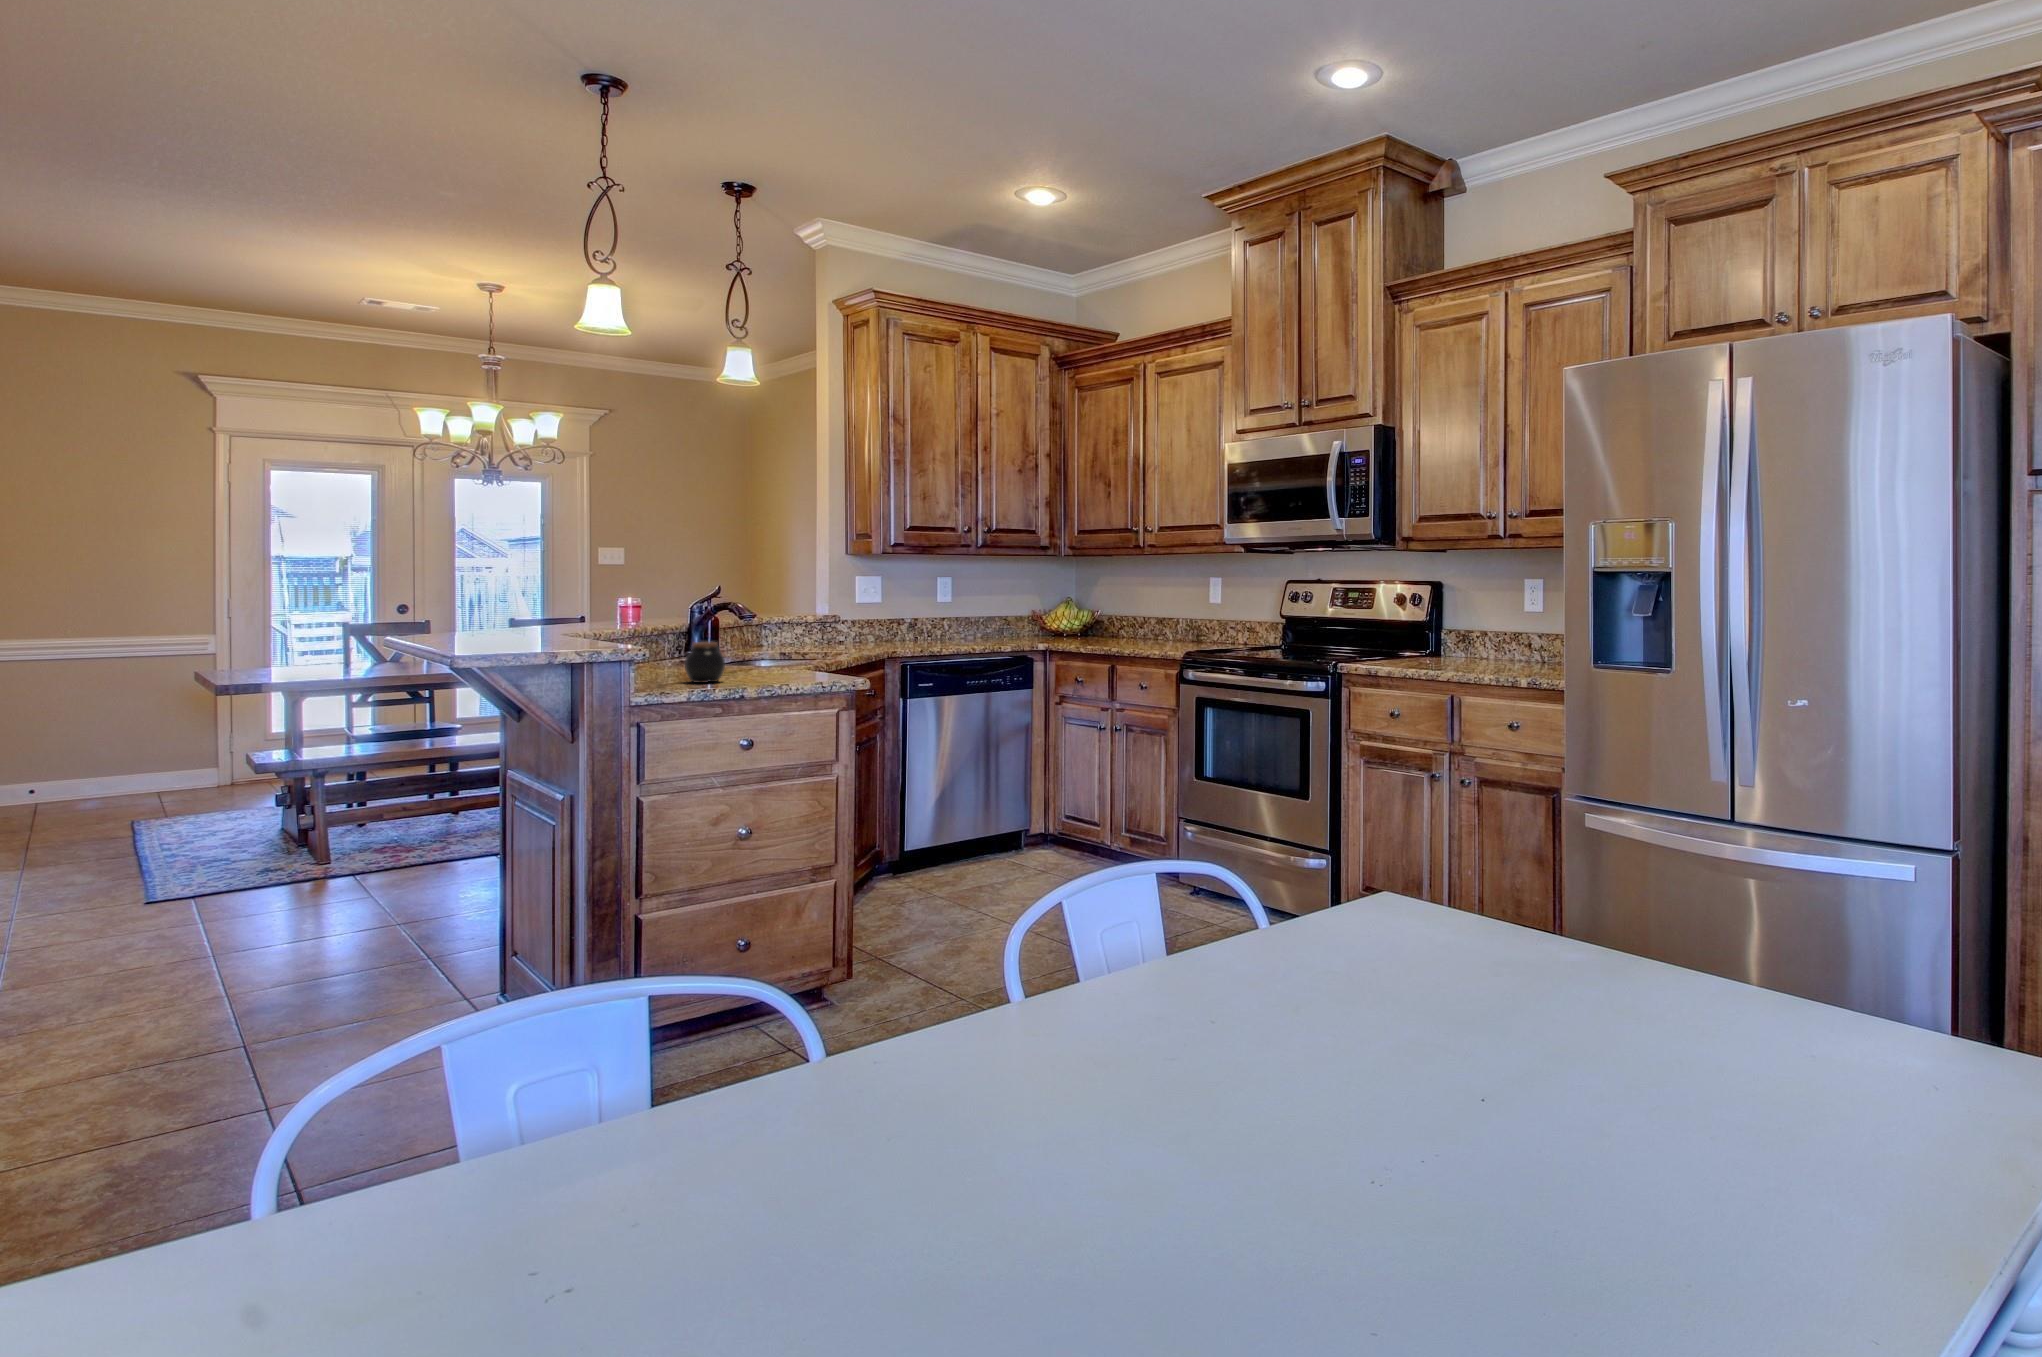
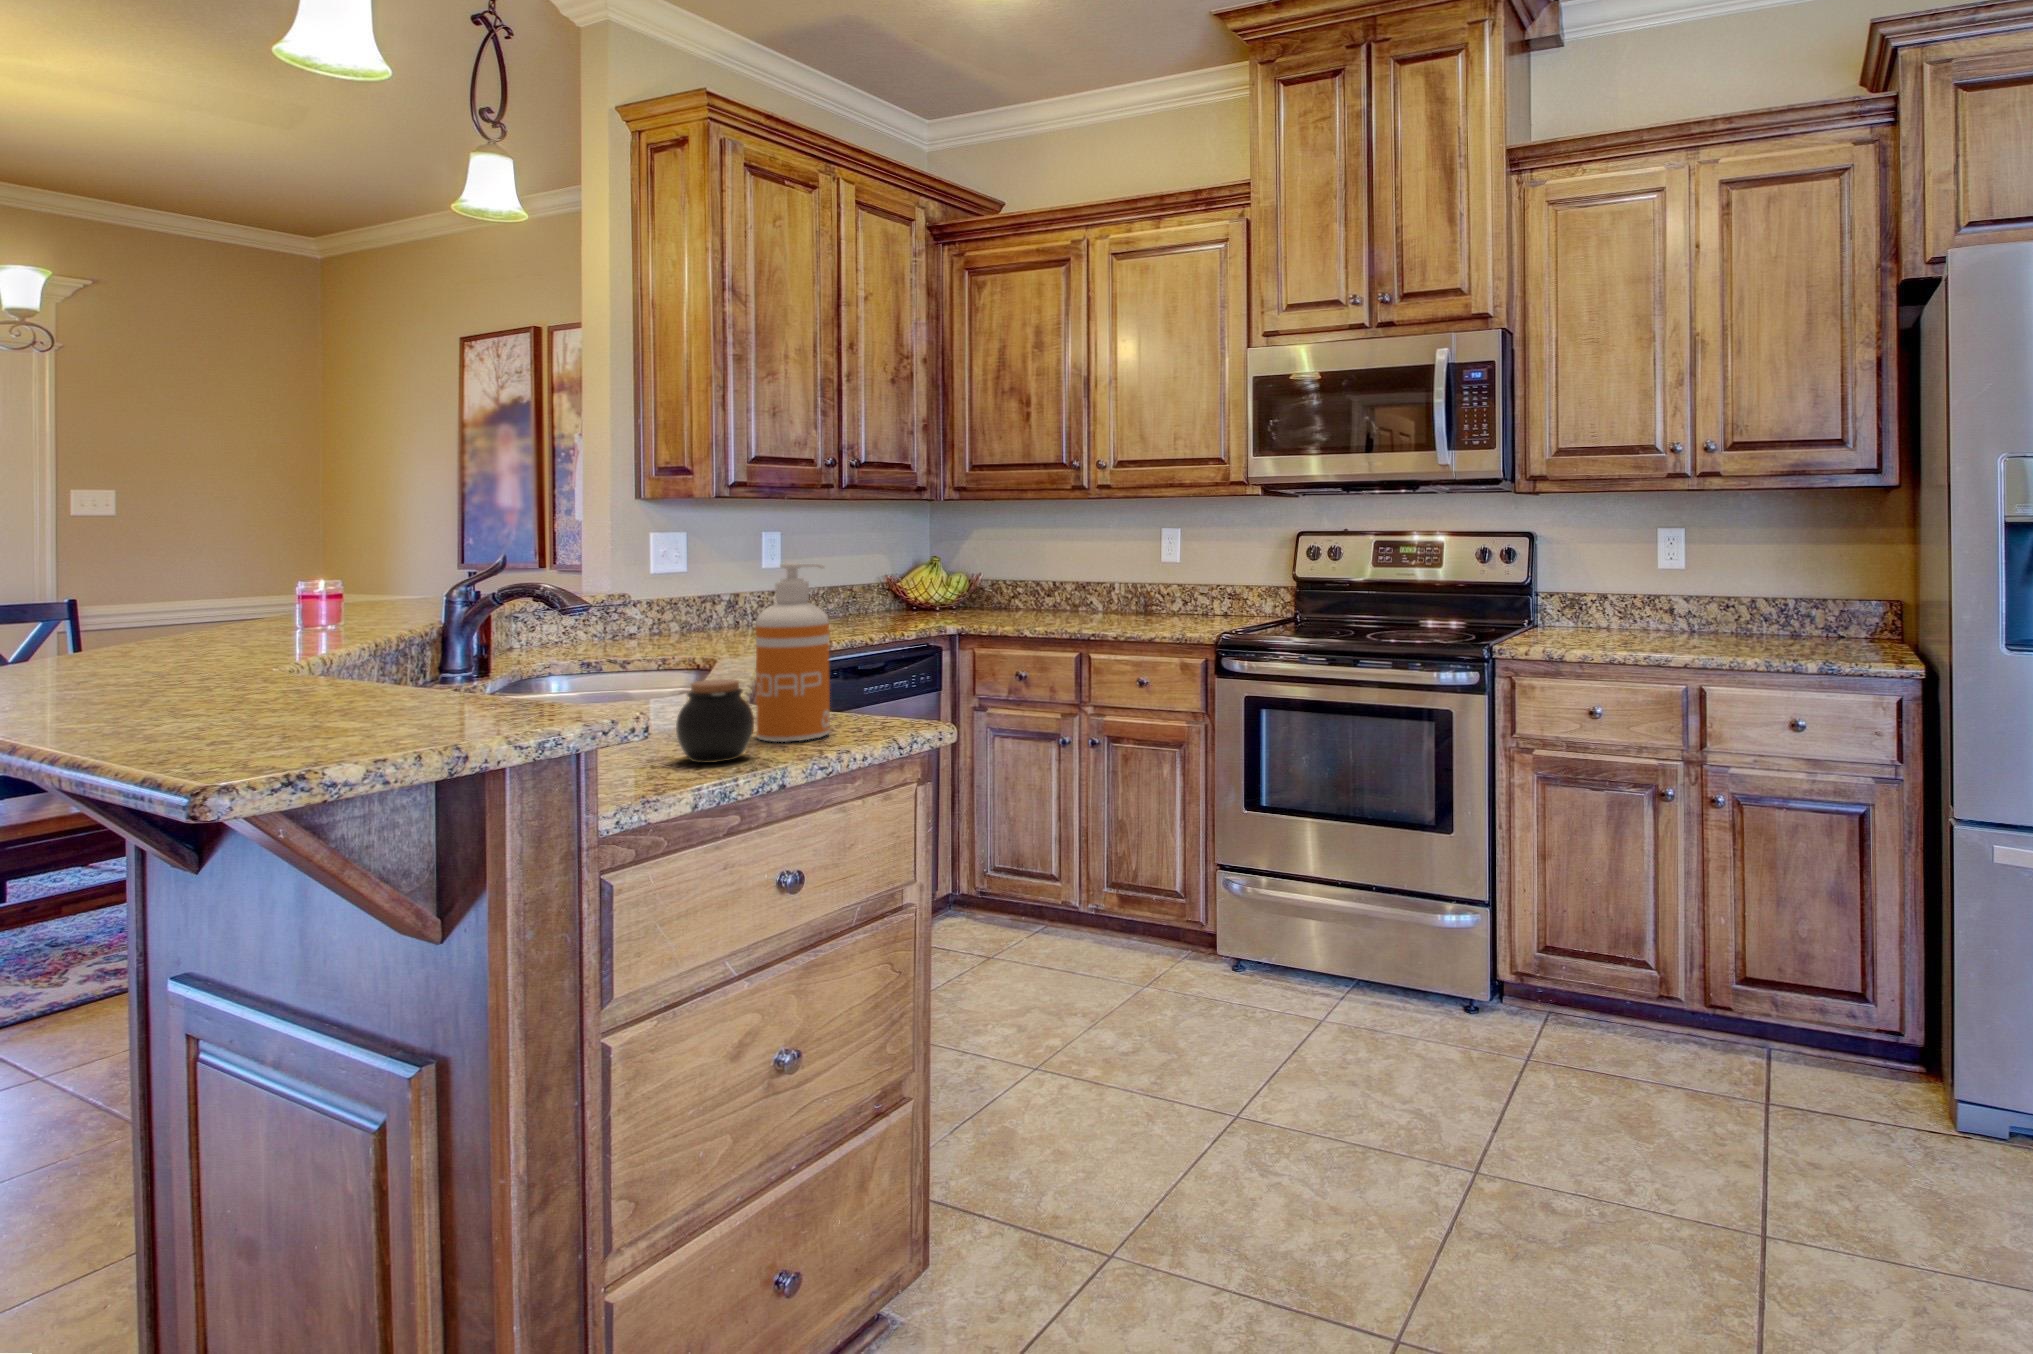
soap dispenser: none [745,584,786,679] -> present [756,563,830,742]

